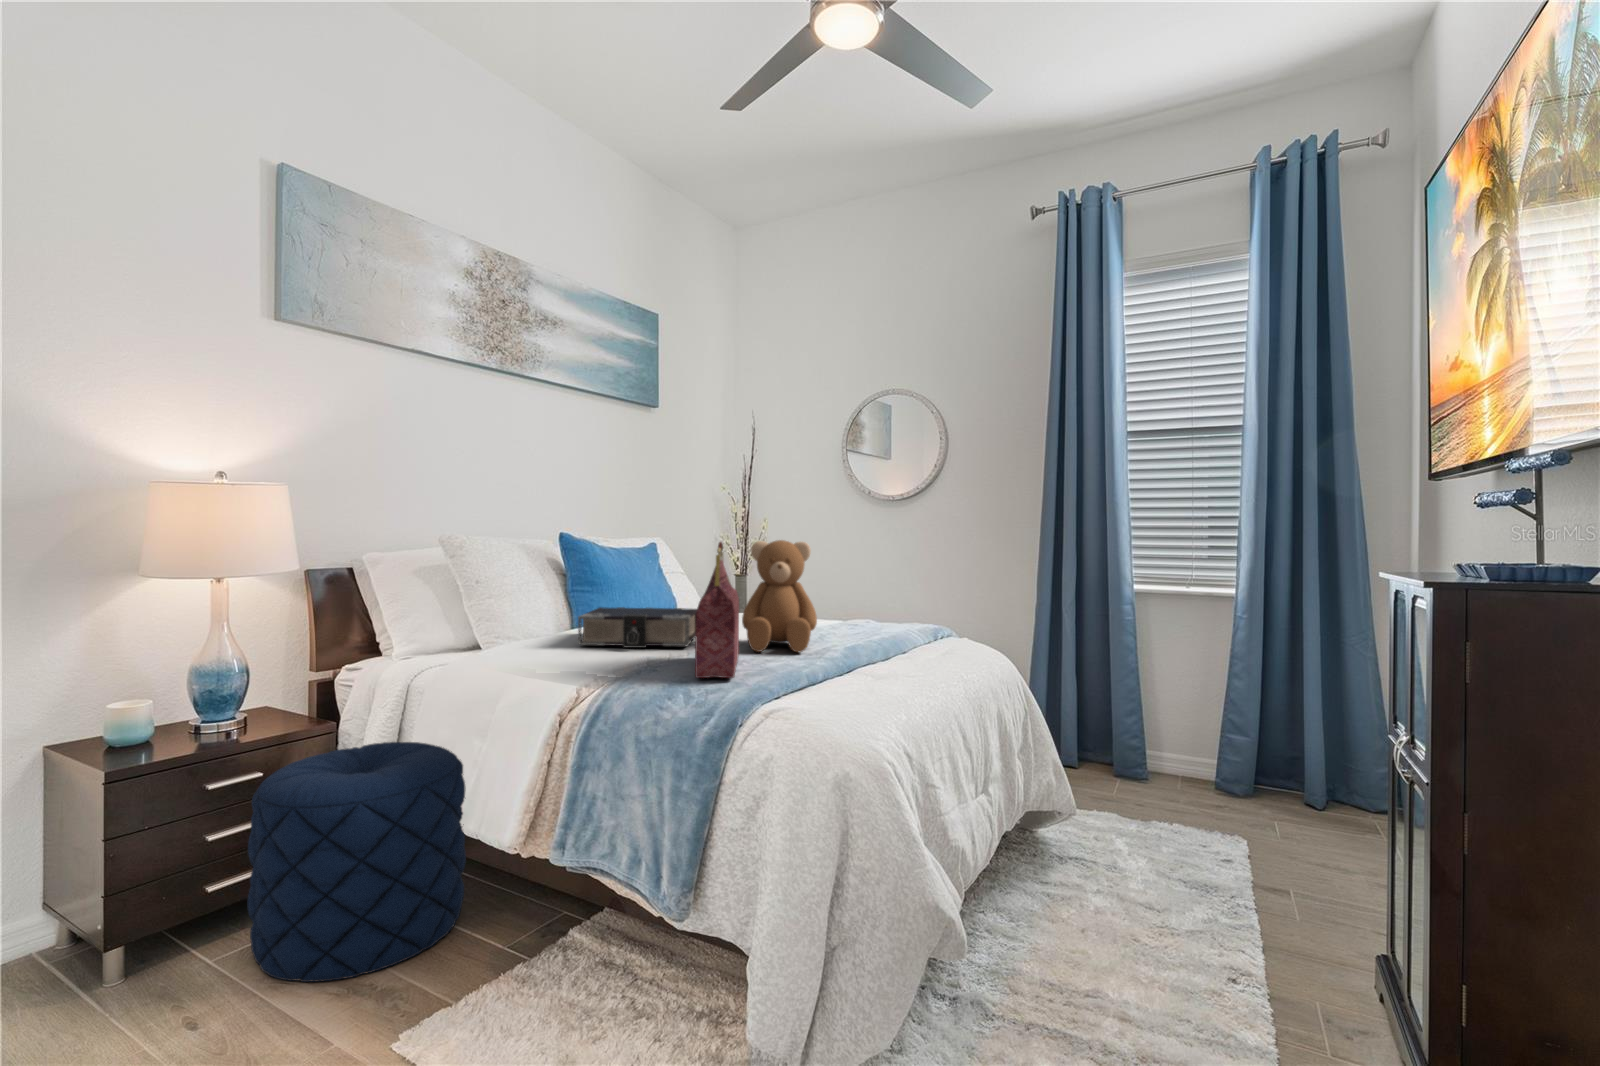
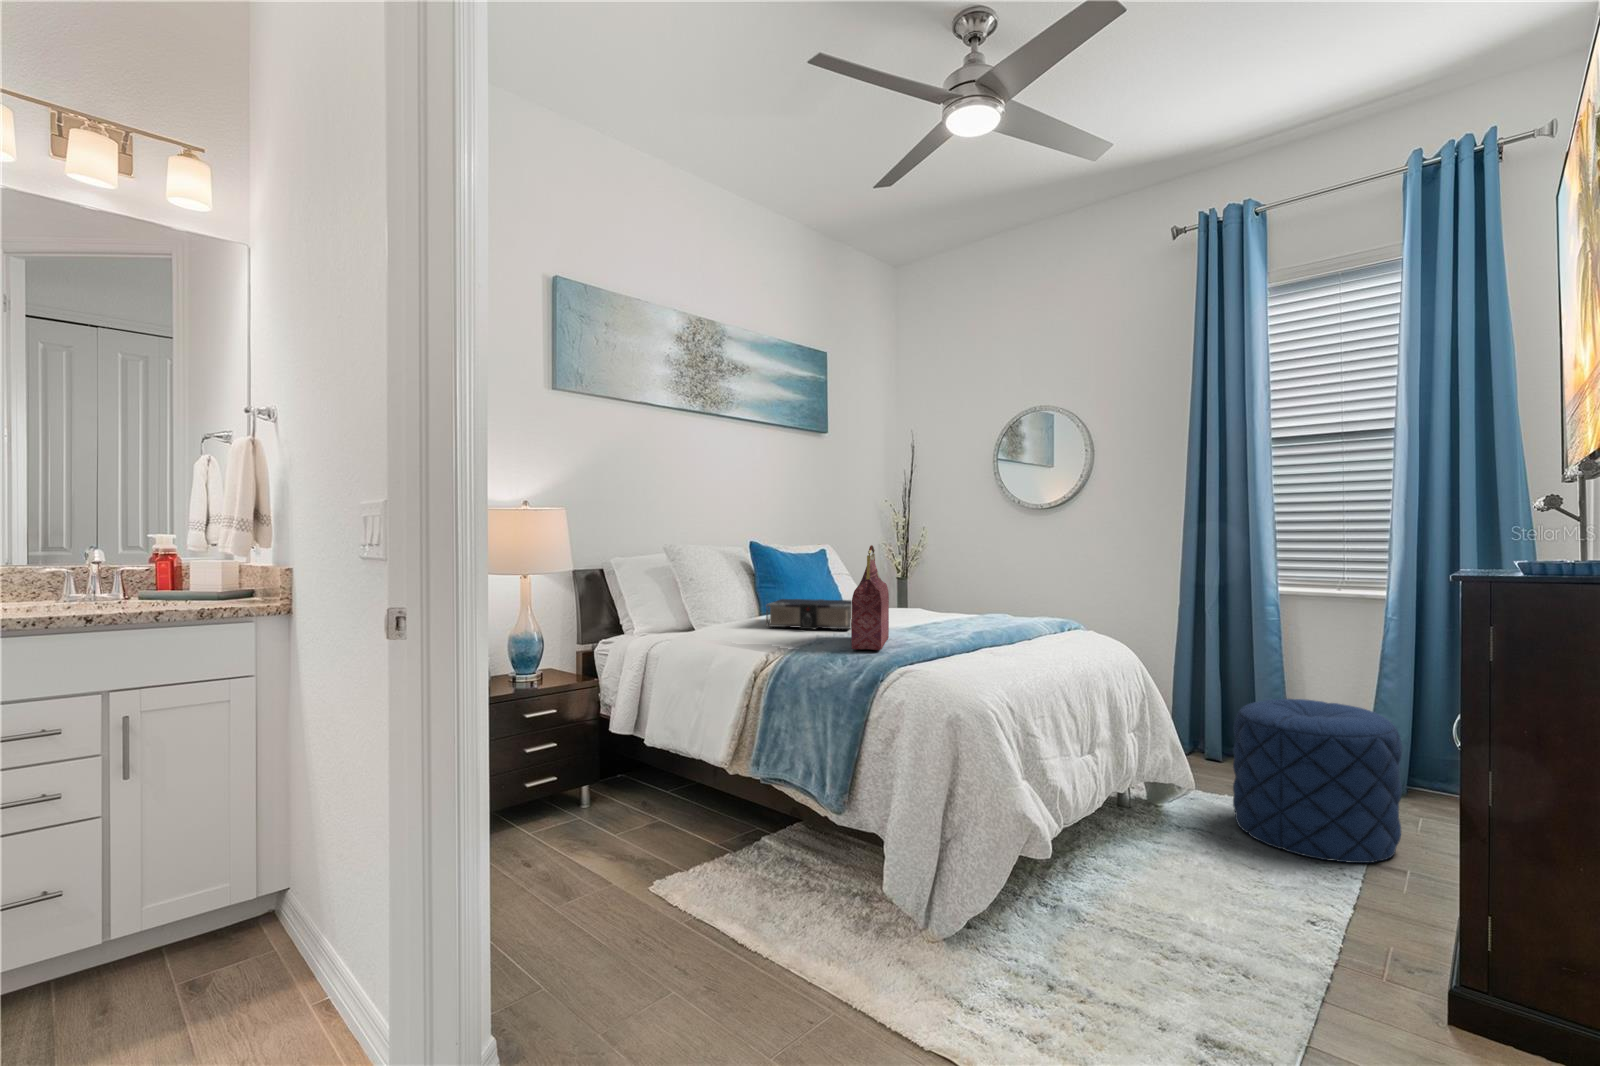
teddy bear: present [742,540,817,652] -> none [894,544,955,635]
pouf: present [247,742,466,982] -> present [1233,699,1402,863]

